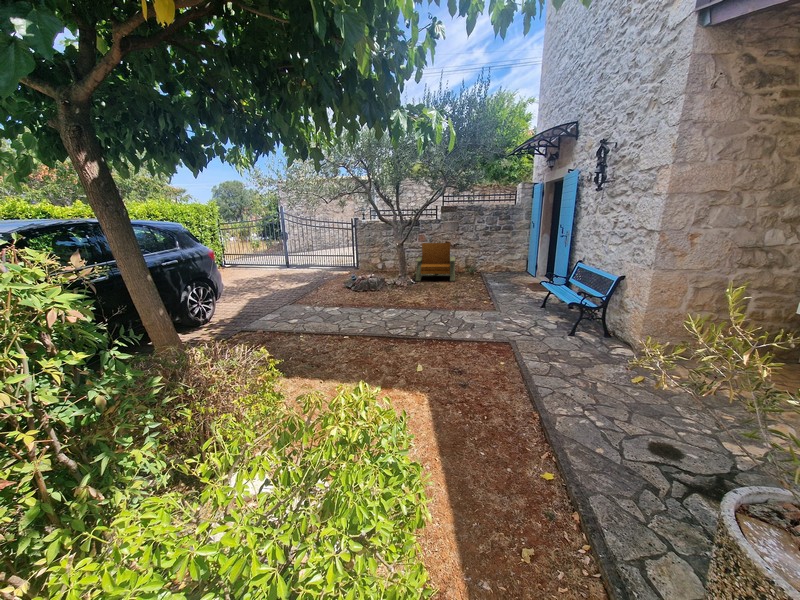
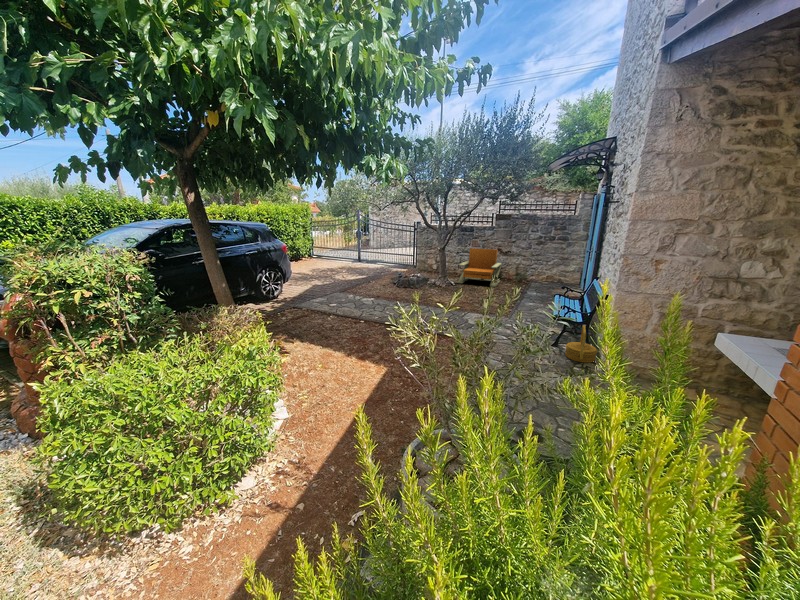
woven basket: none [590,310,624,348] -> present [565,325,597,363]

